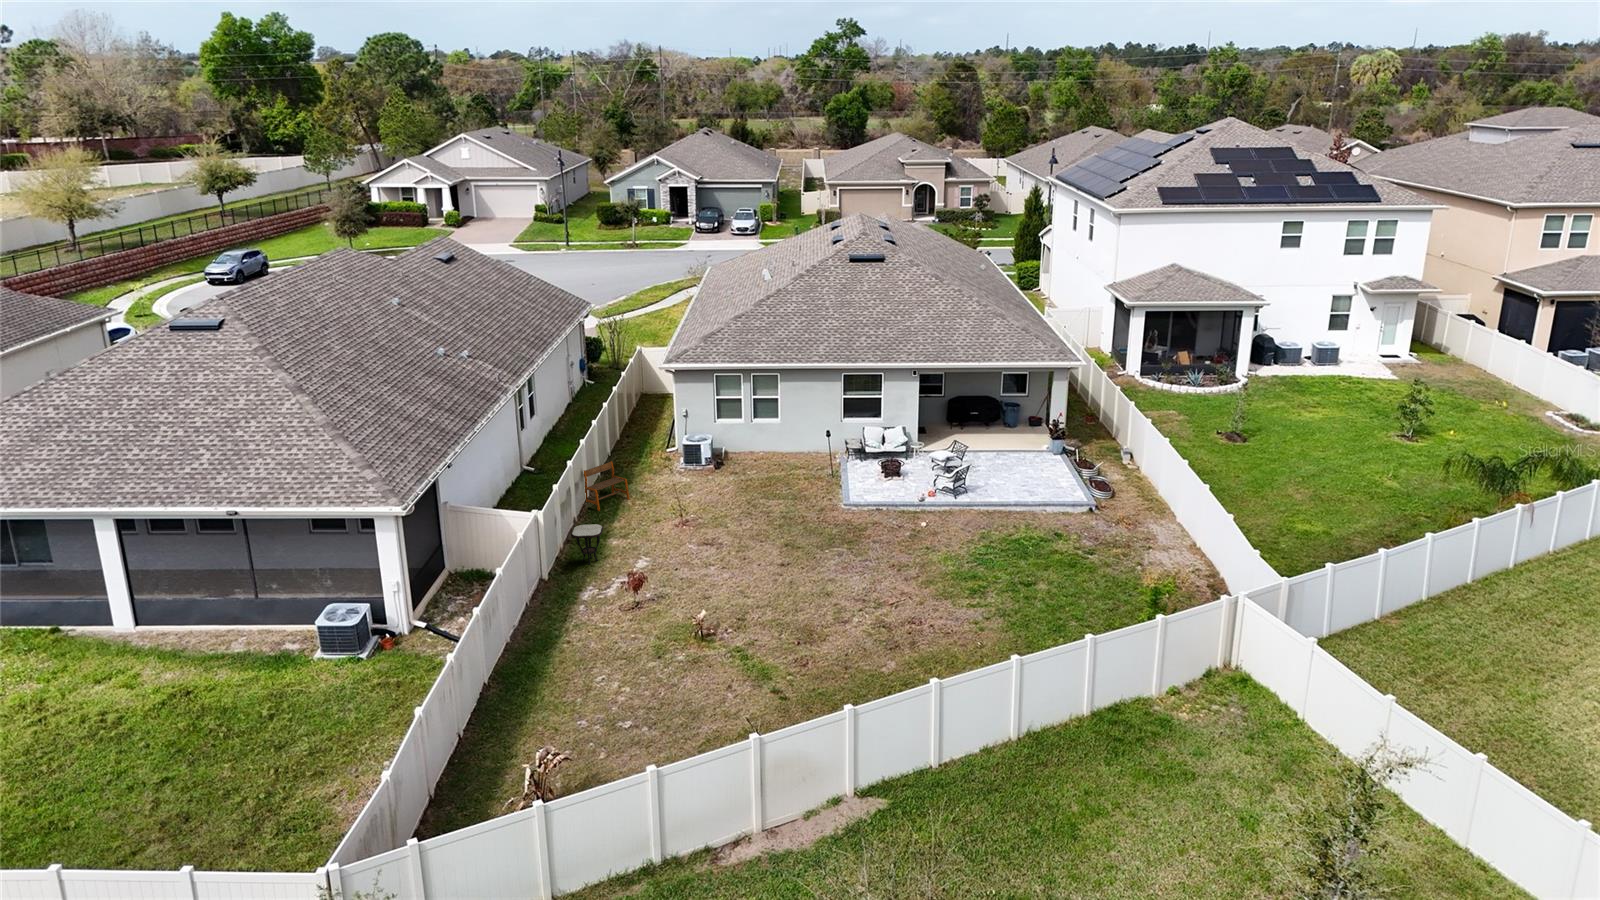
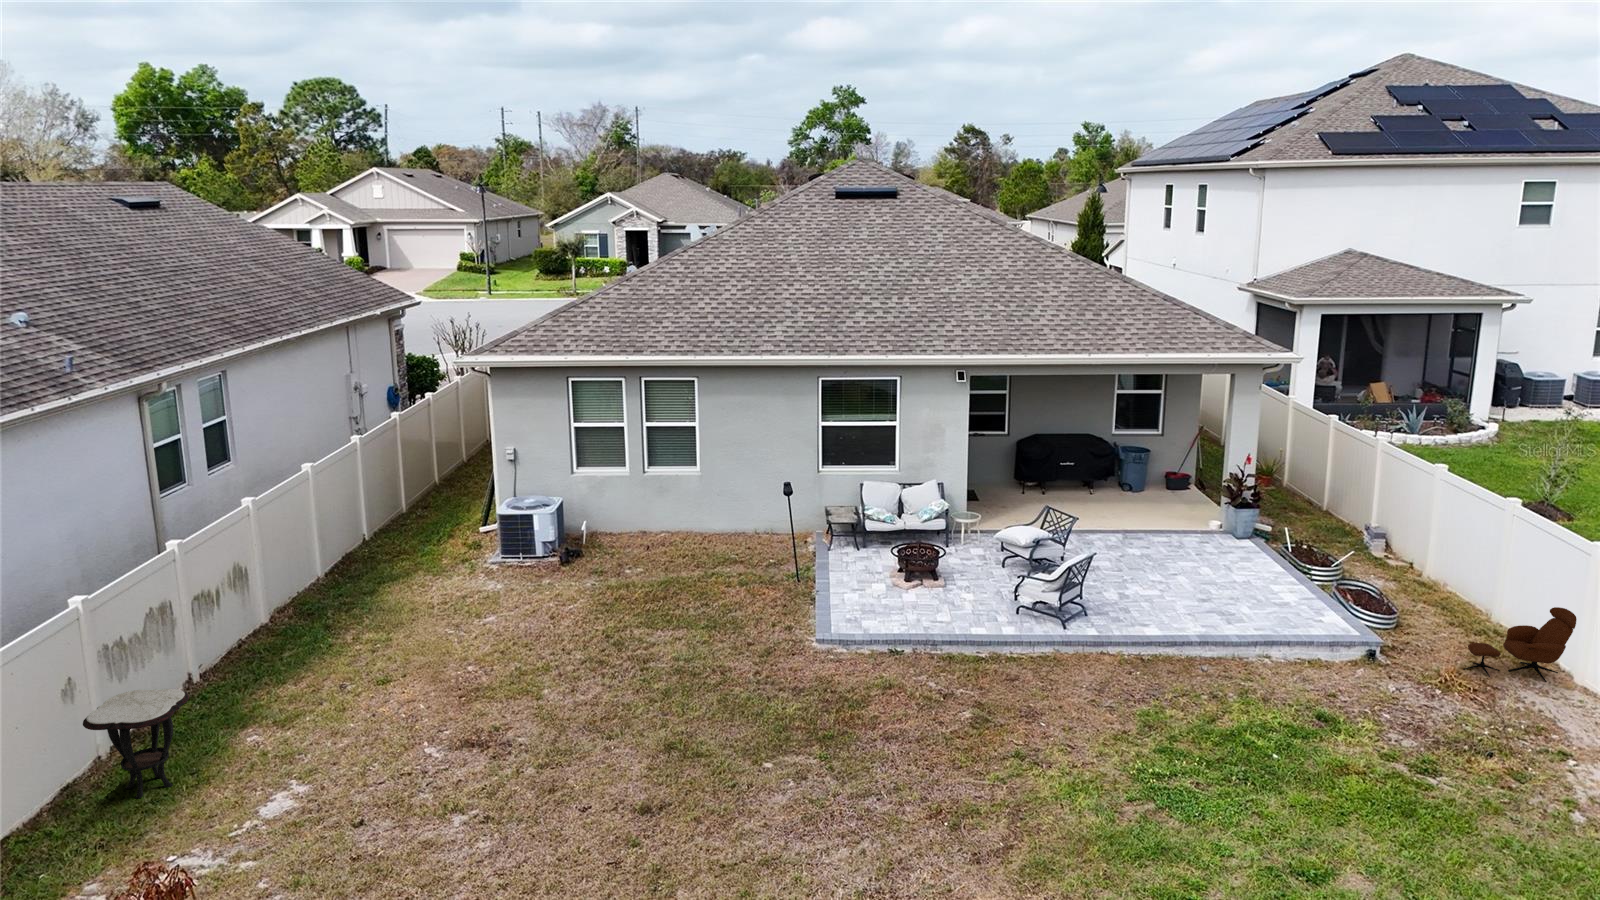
bench: present [584,461,630,511] -> none [242,538,355,647]
lounge chair: none [1124,488,1168,519] -> present [1464,607,1577,682]

